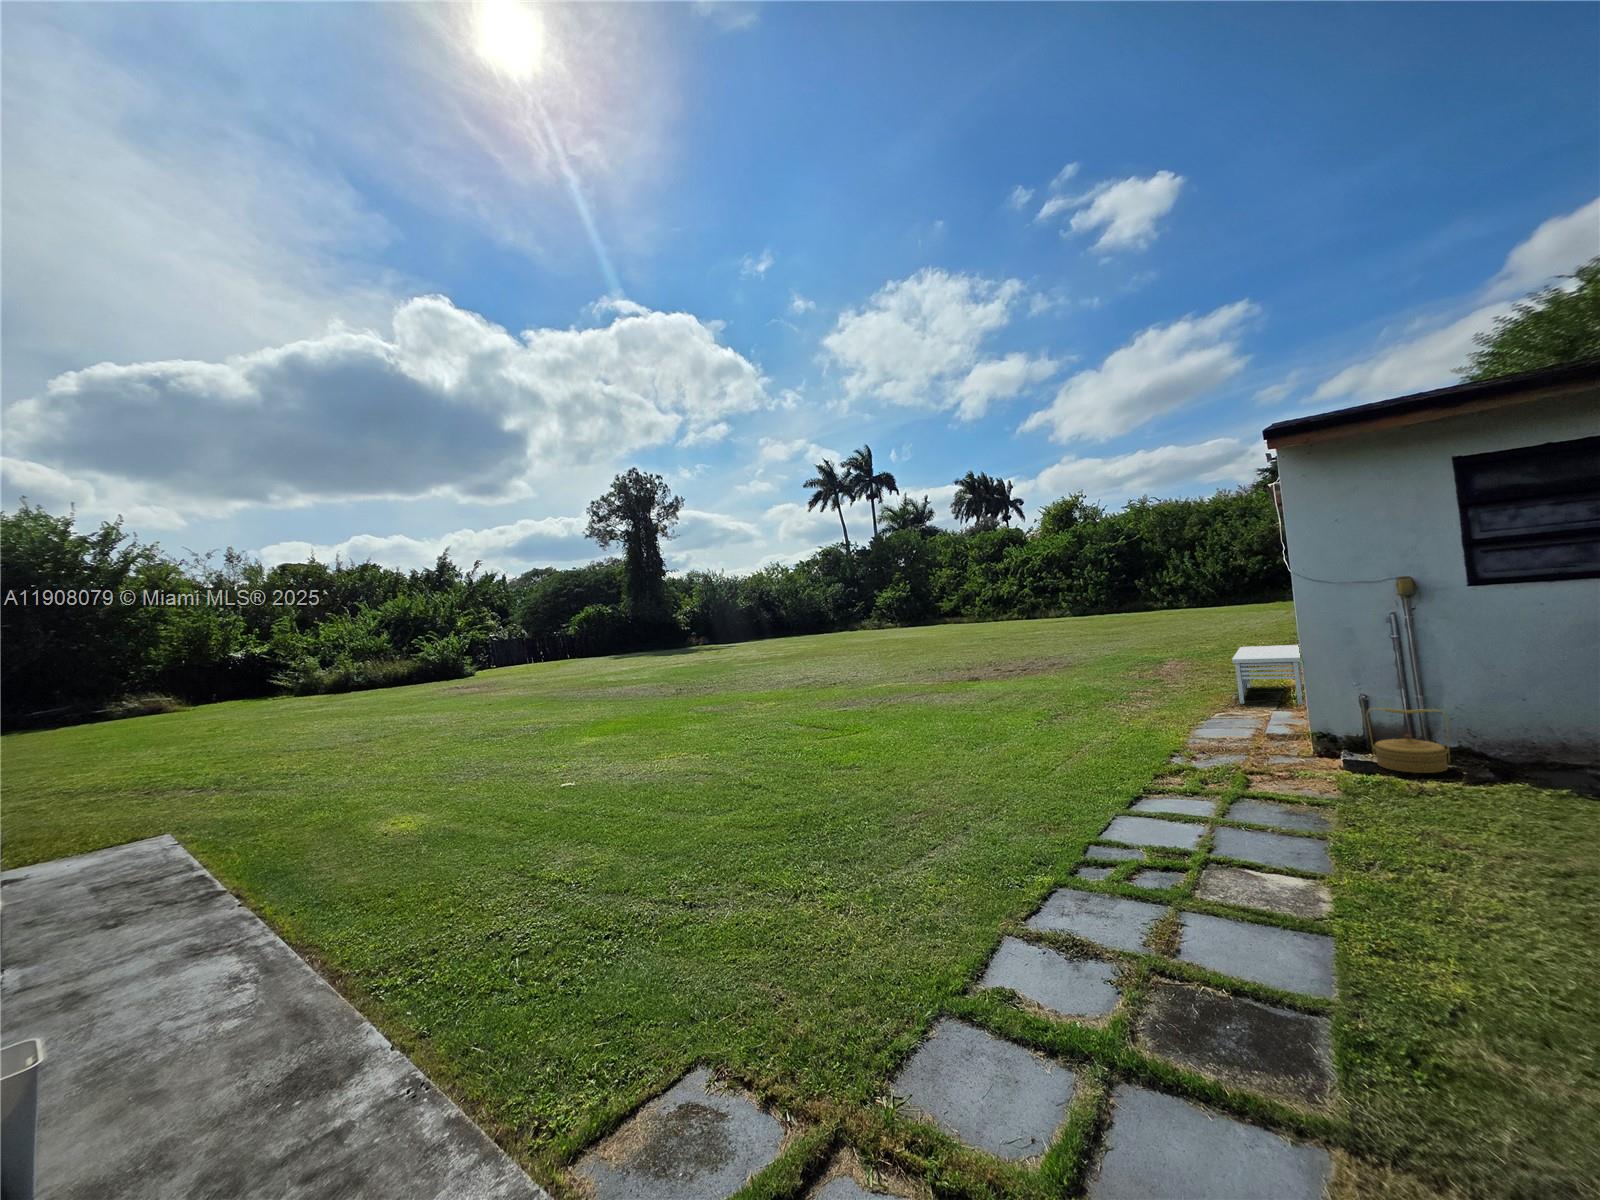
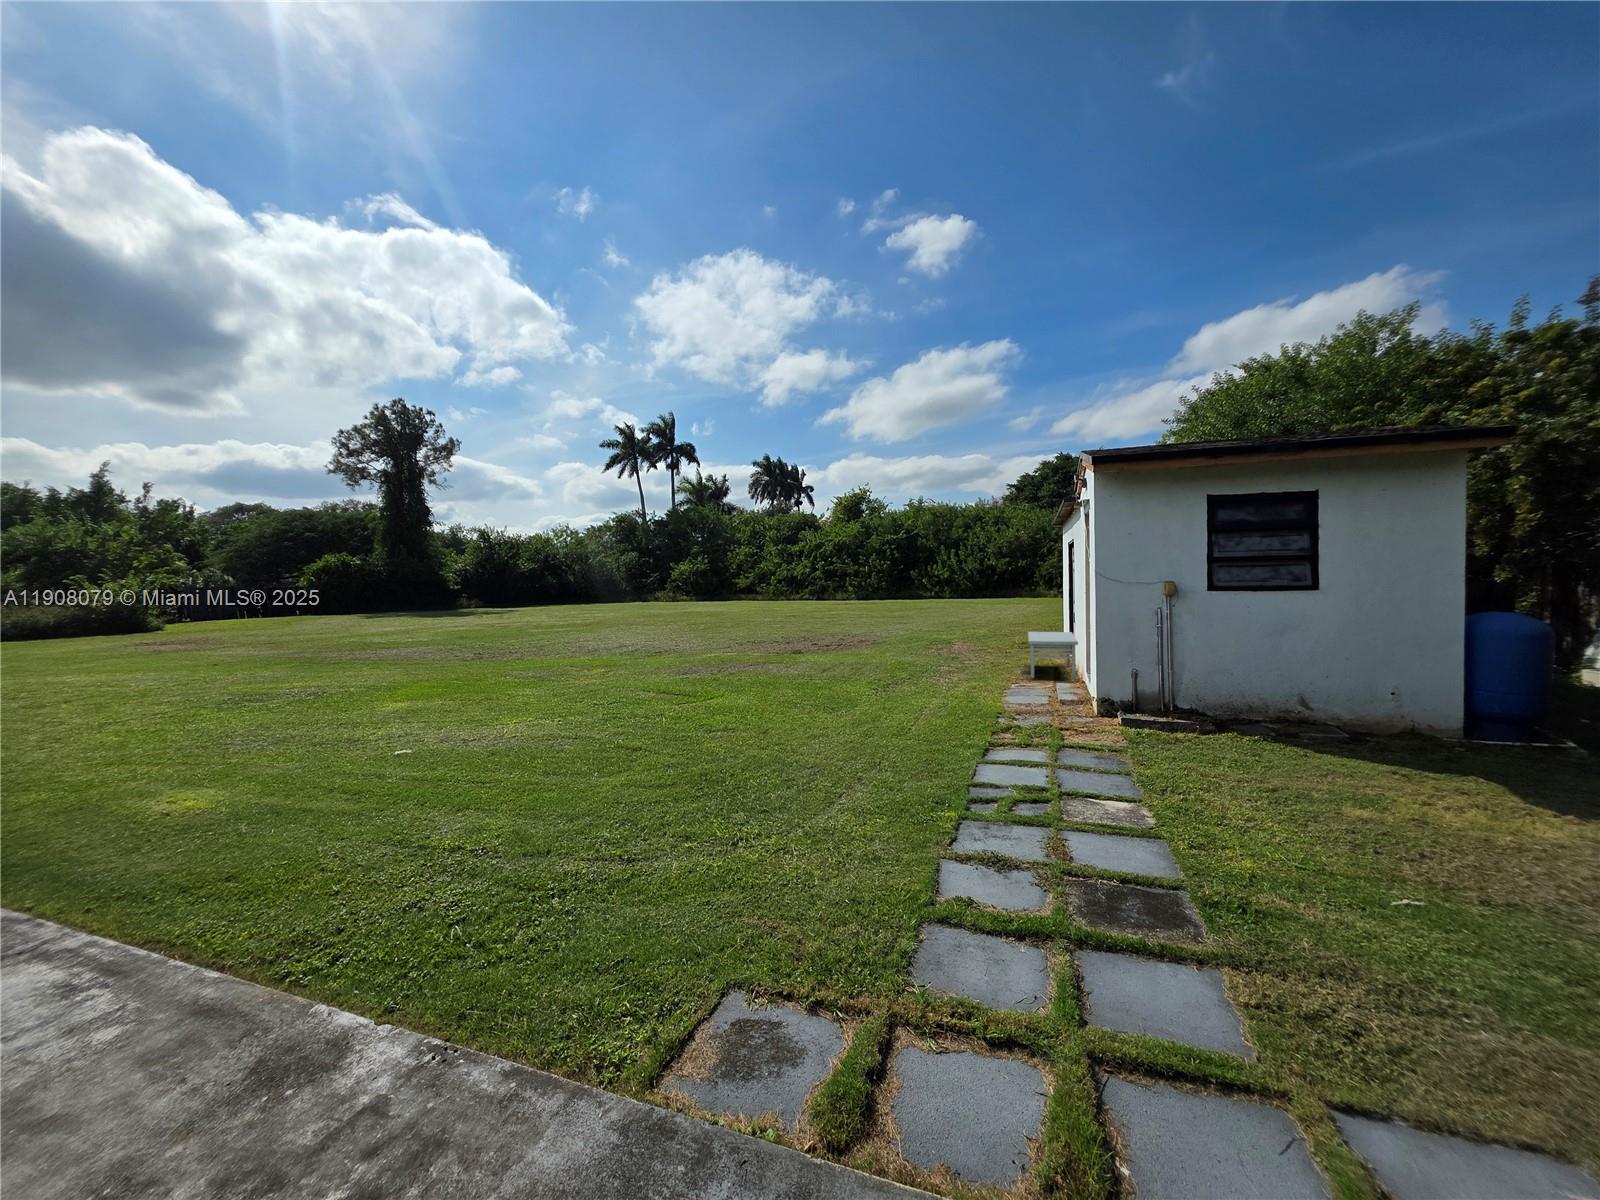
woven basket: present [1367,708,1450,773] -> none [1139,680,1190,728]

